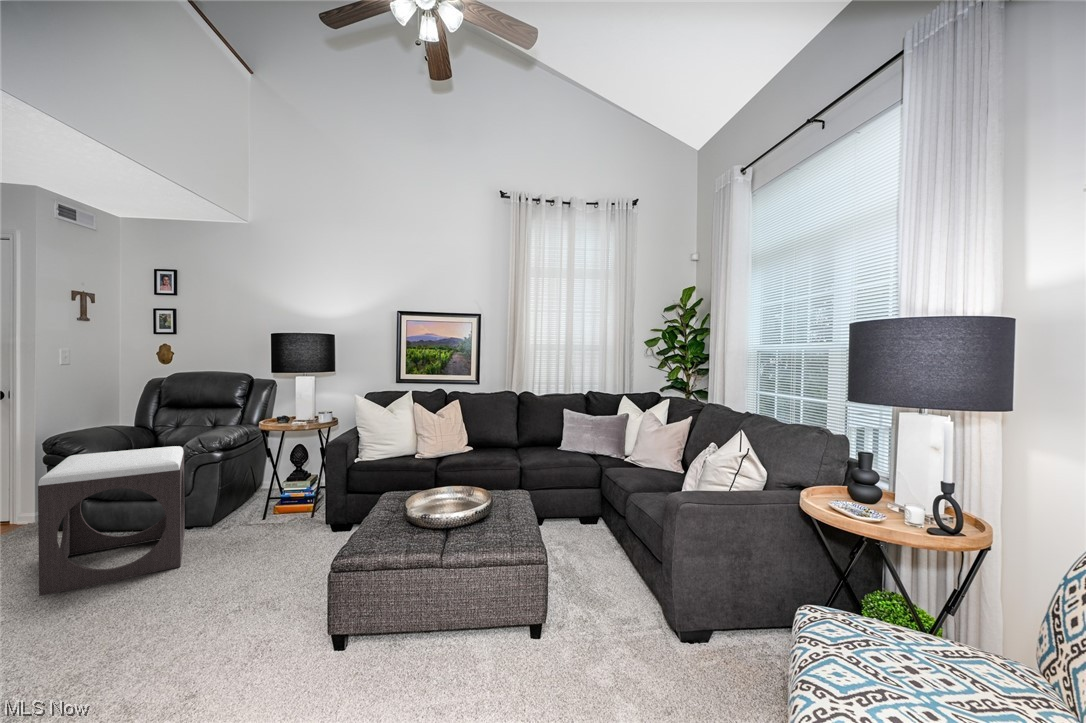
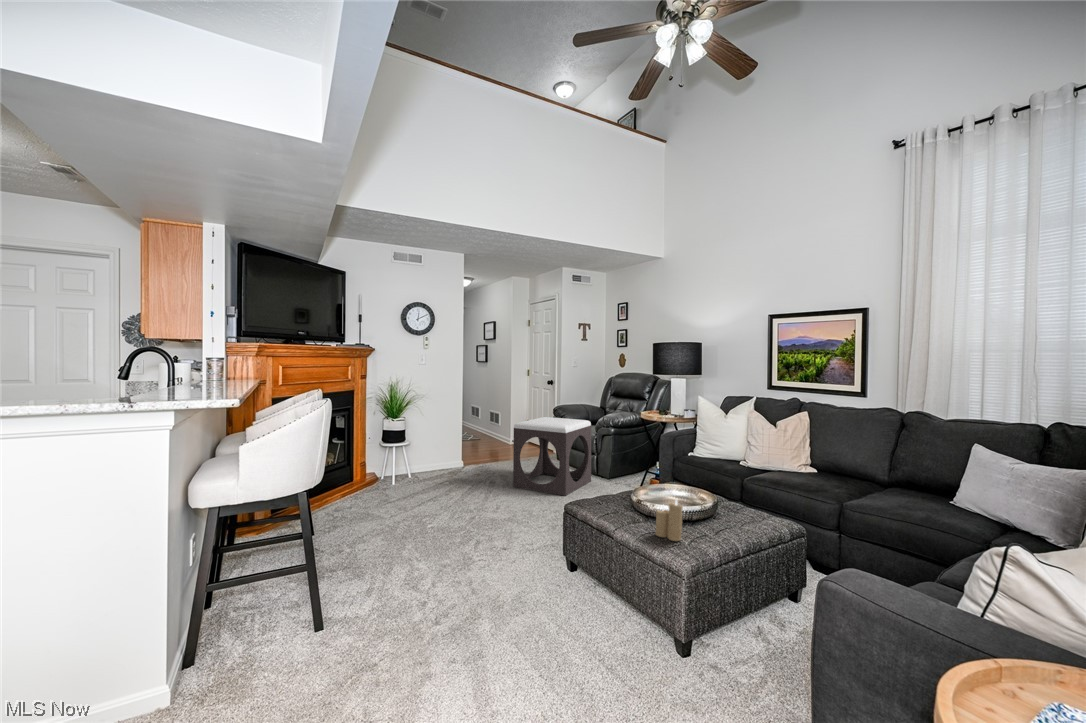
candle: none [493,492,518,534] -> present [656,500,683,541]

